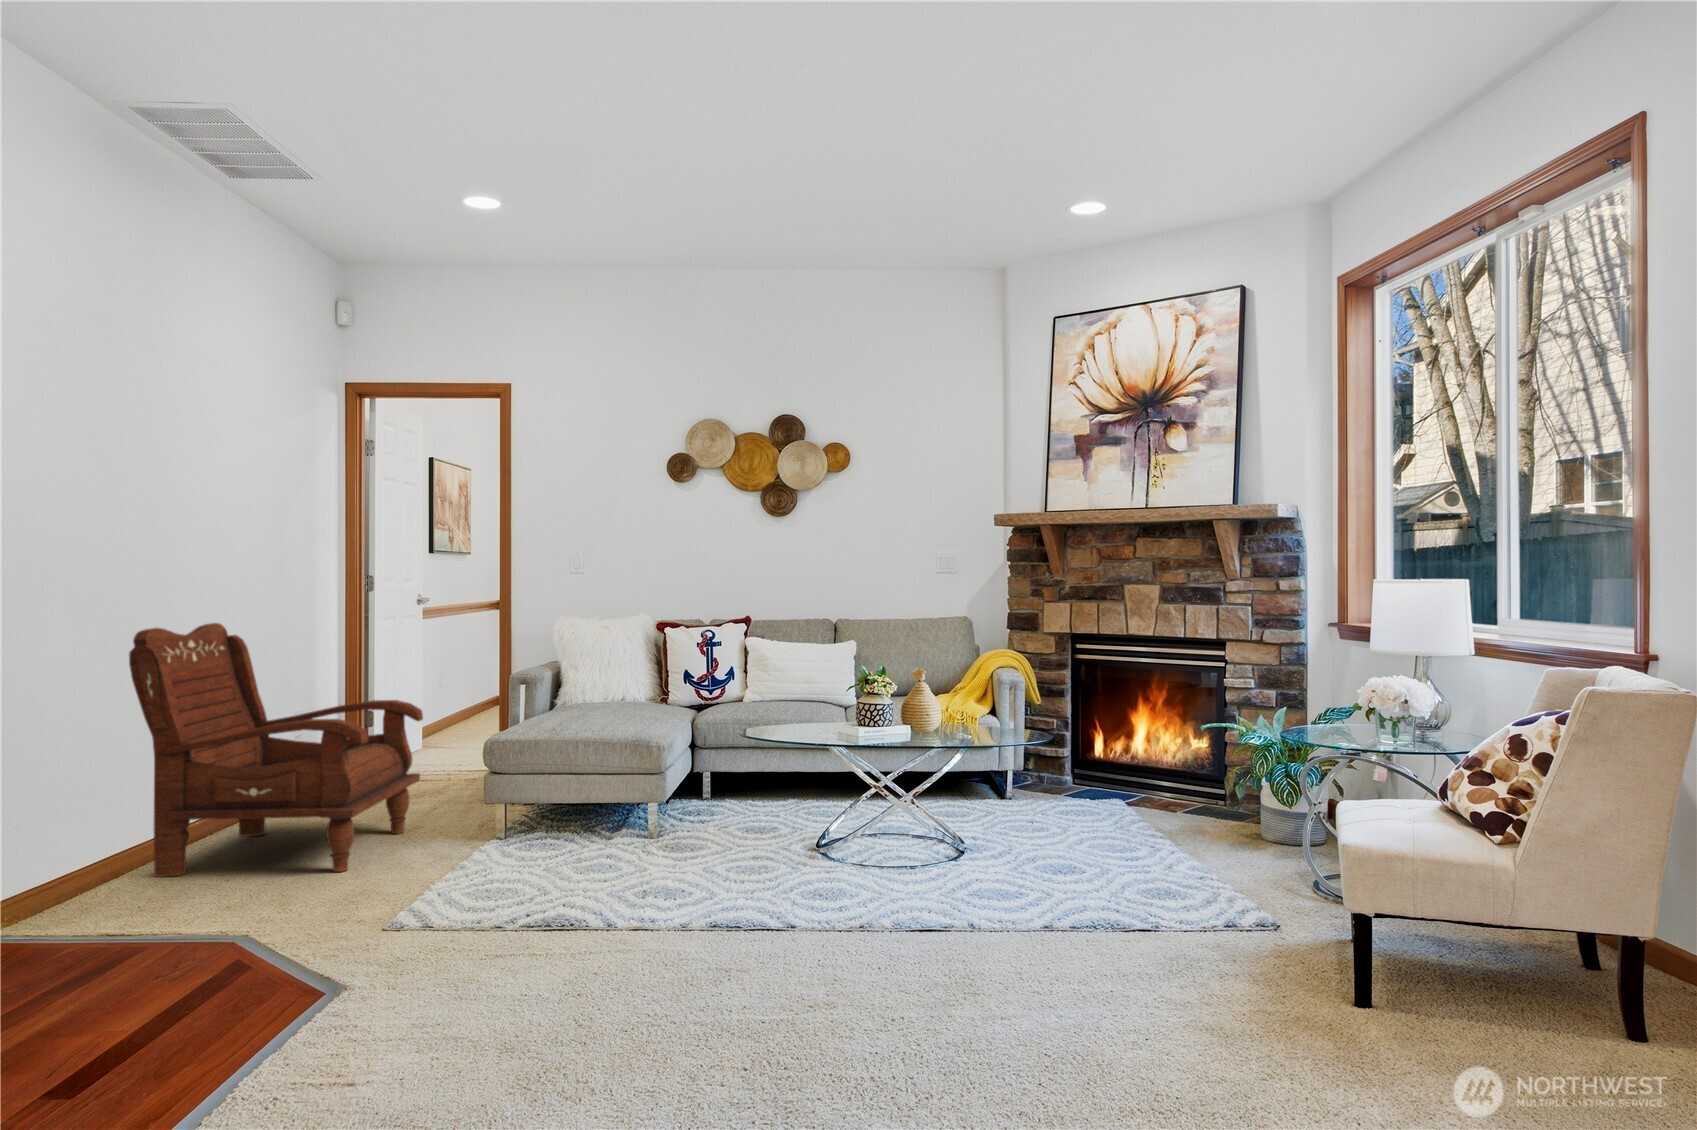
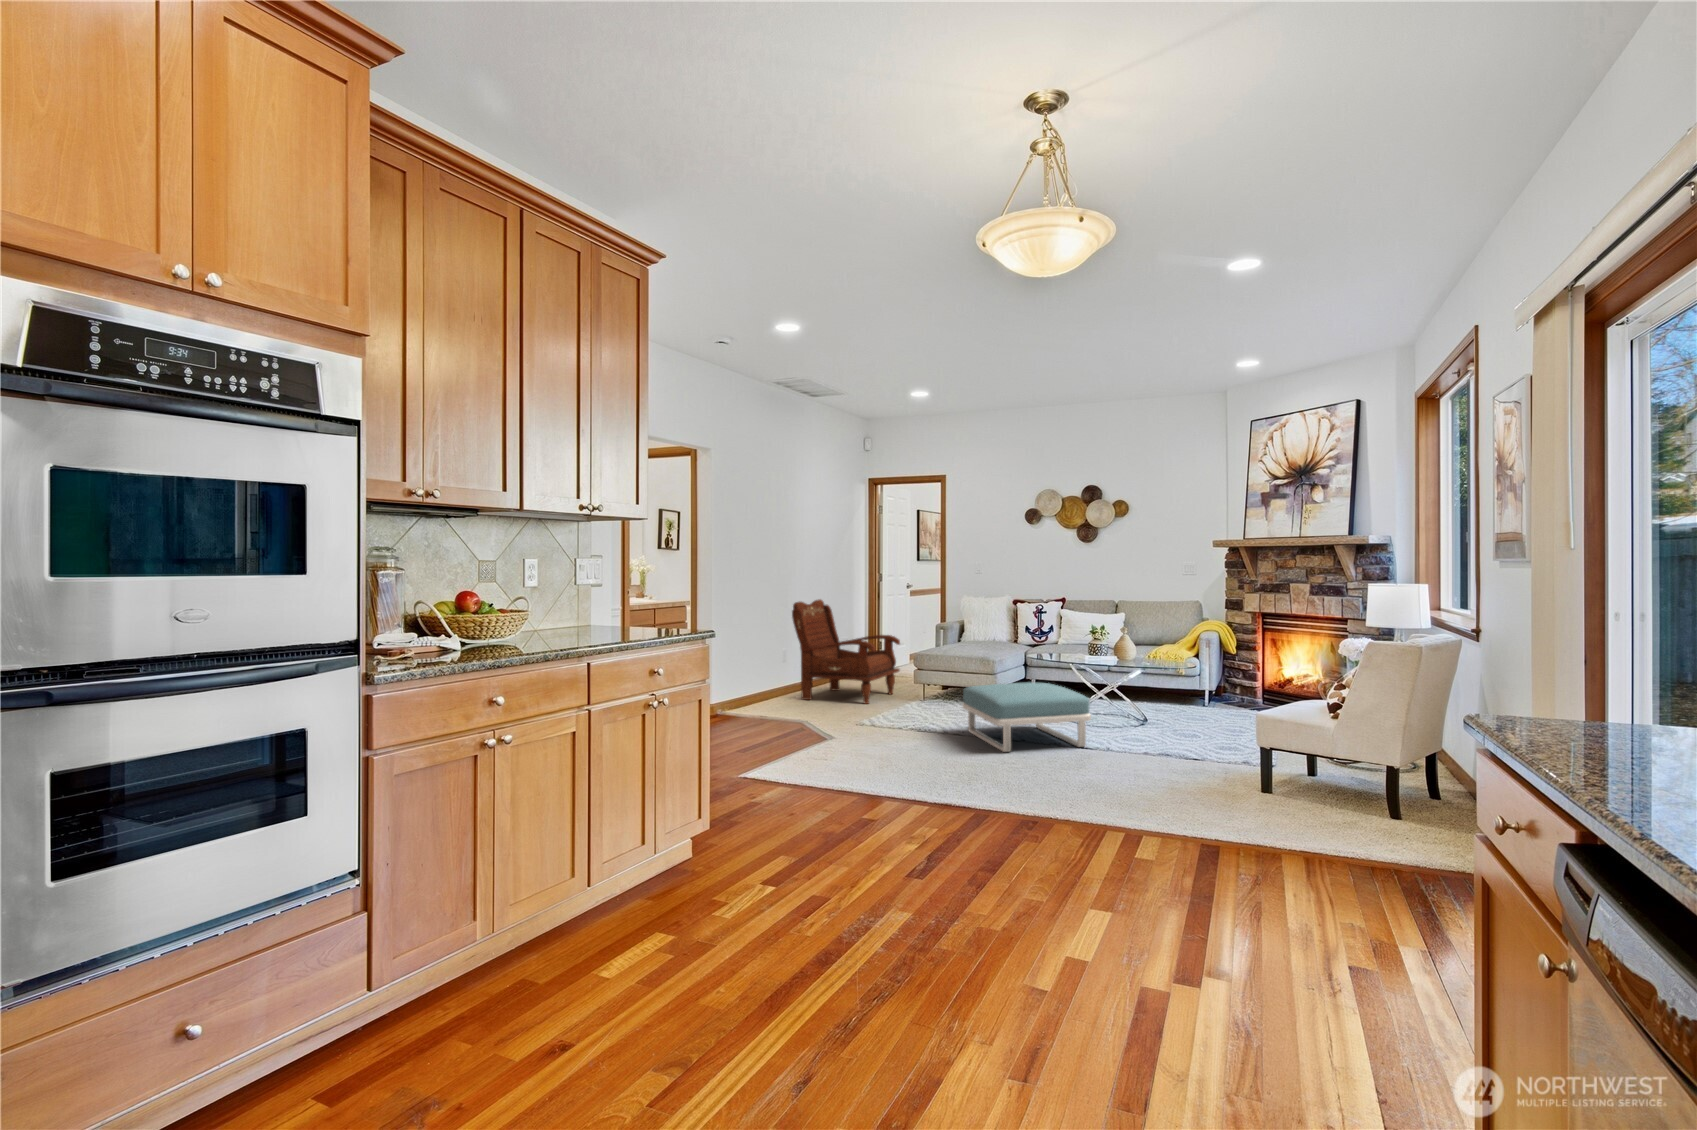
footstool: none [623,798,942,1009] -> present [963,682,1091,752]

